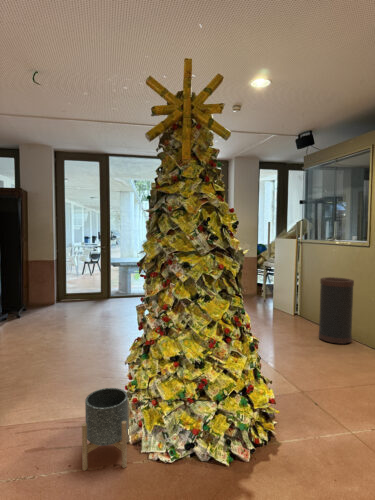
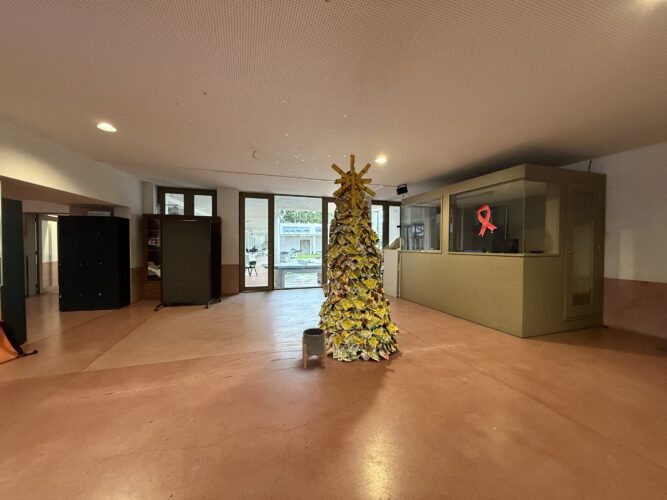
trash can: present [319,277,354,344] -> none [413,271,433,310]

